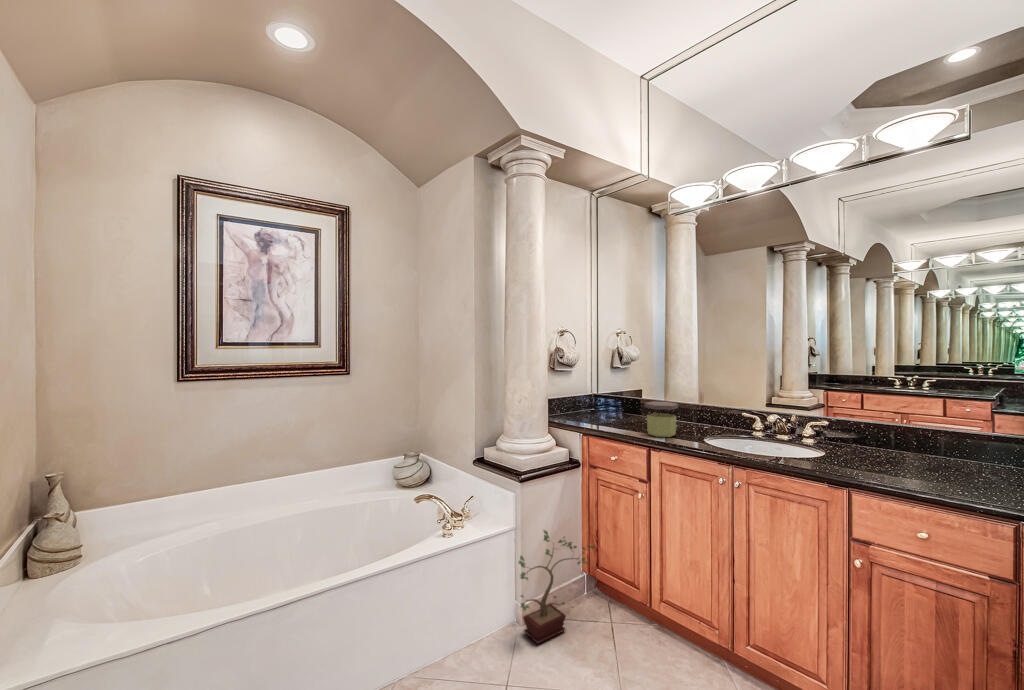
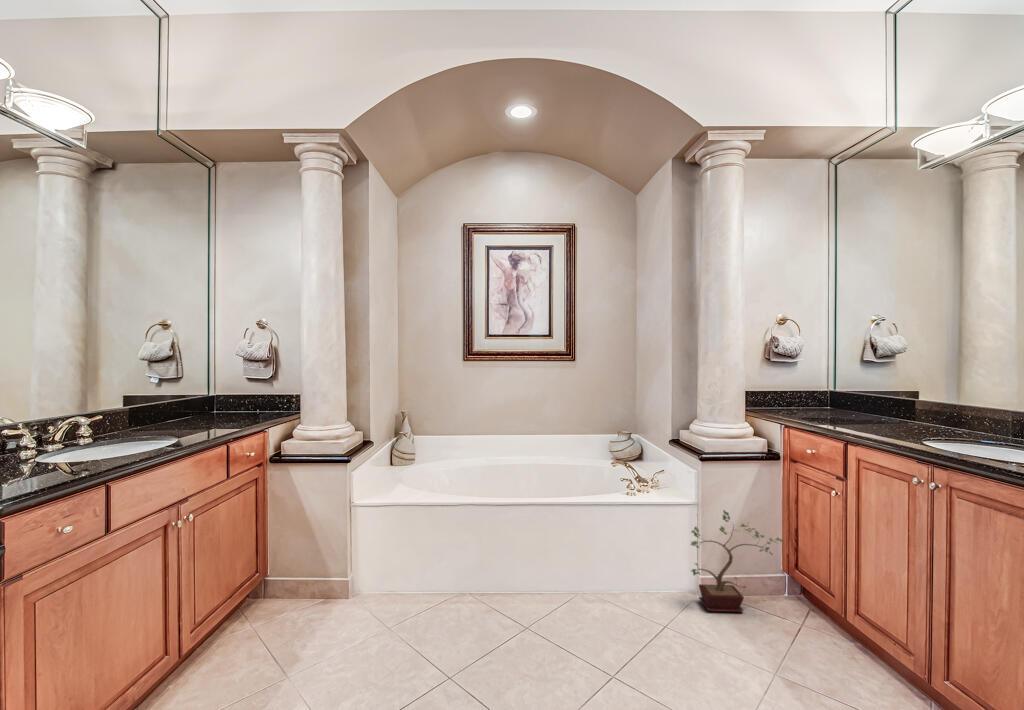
jar: present [645,401,678,437] -> none [852,395,899,435]

